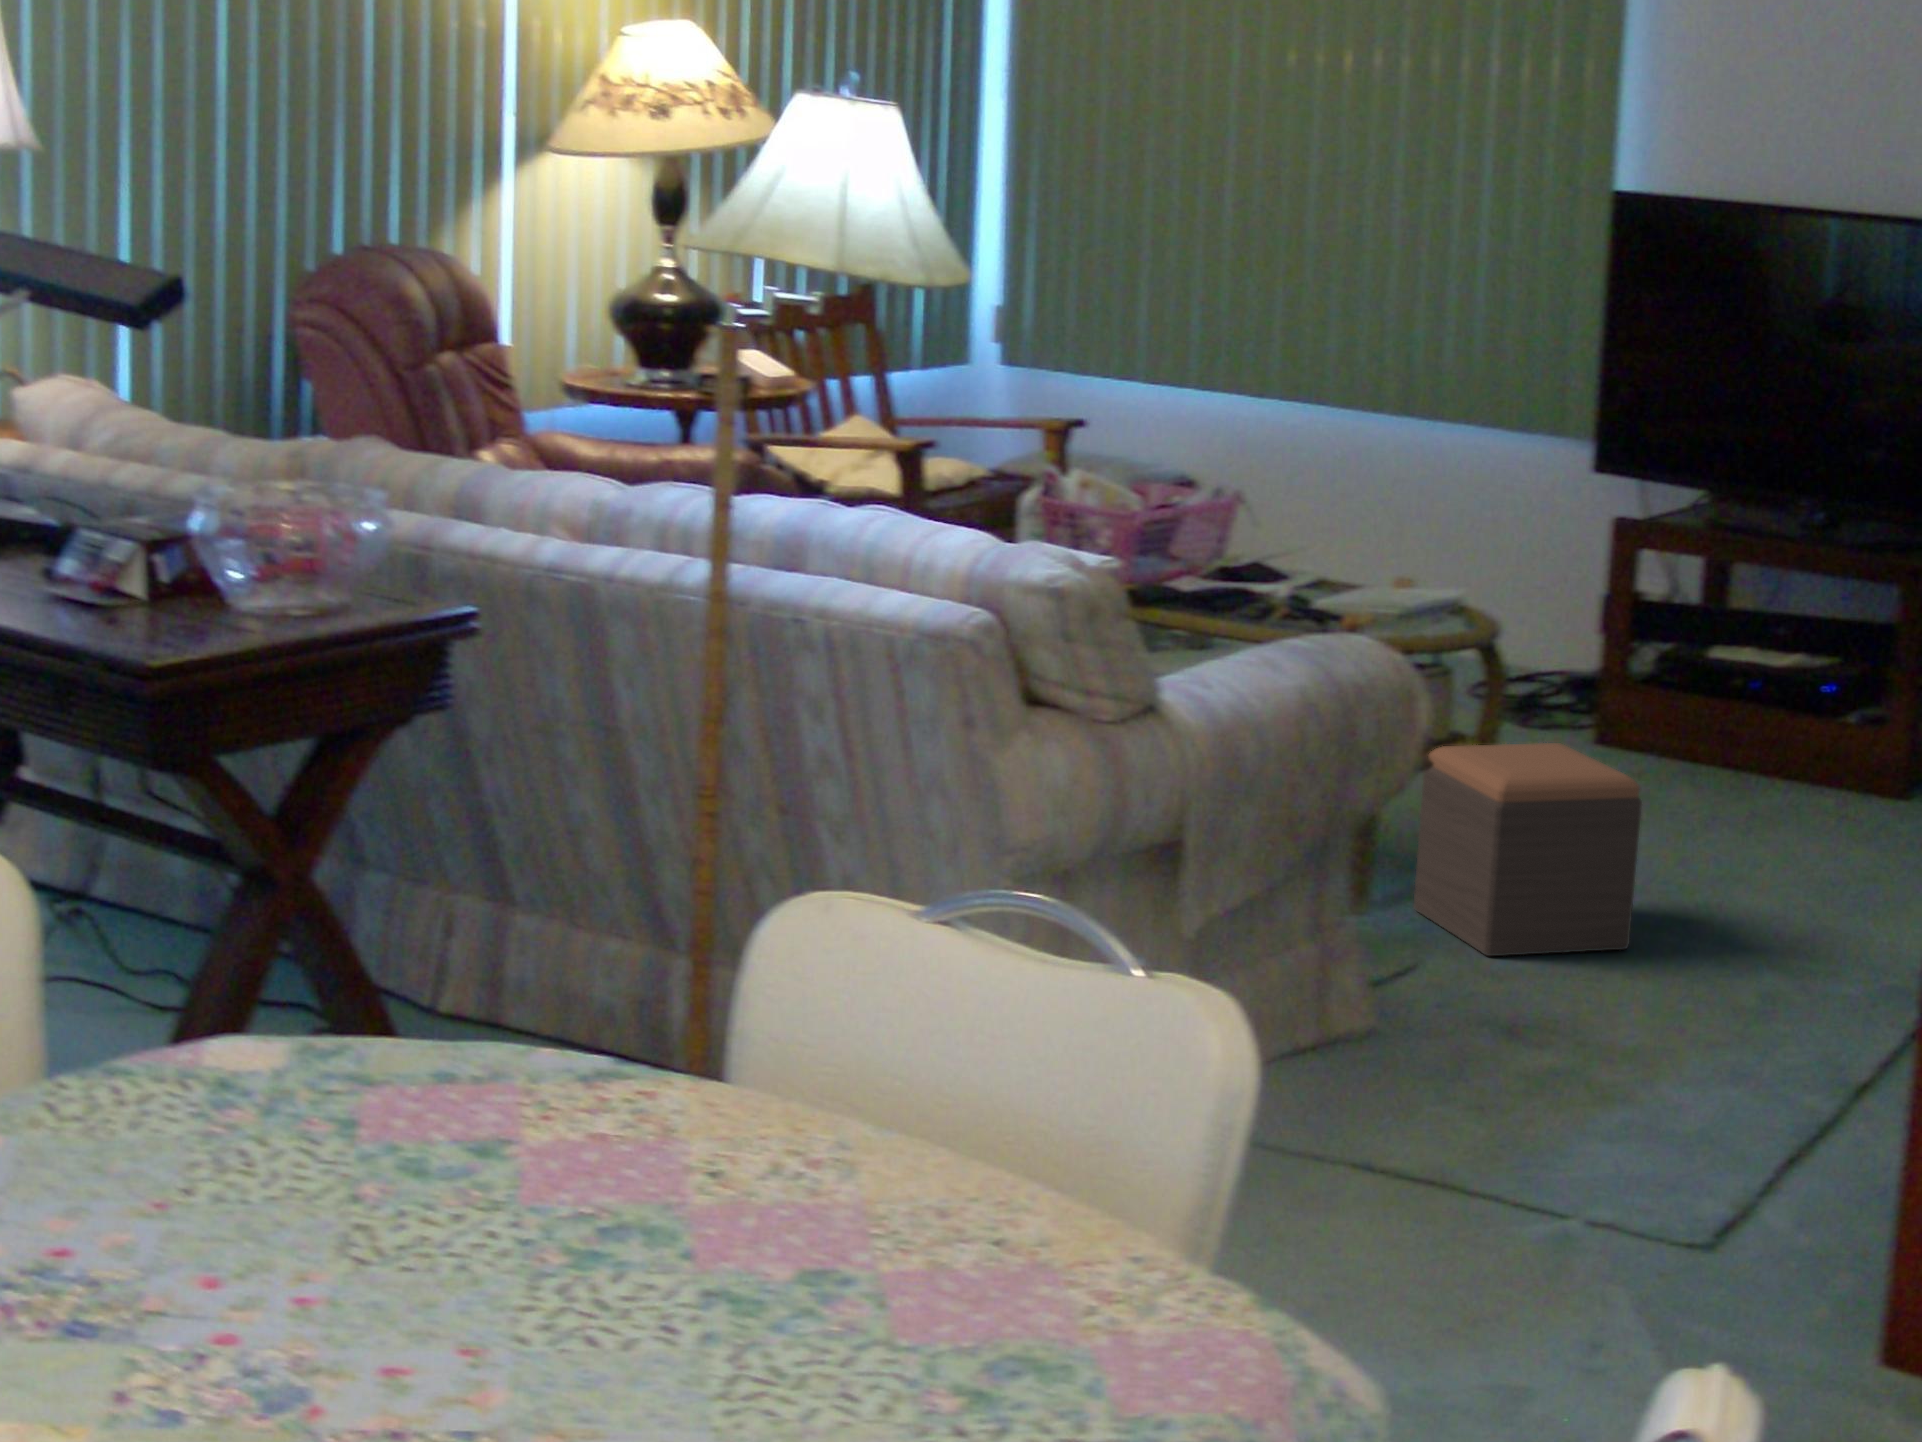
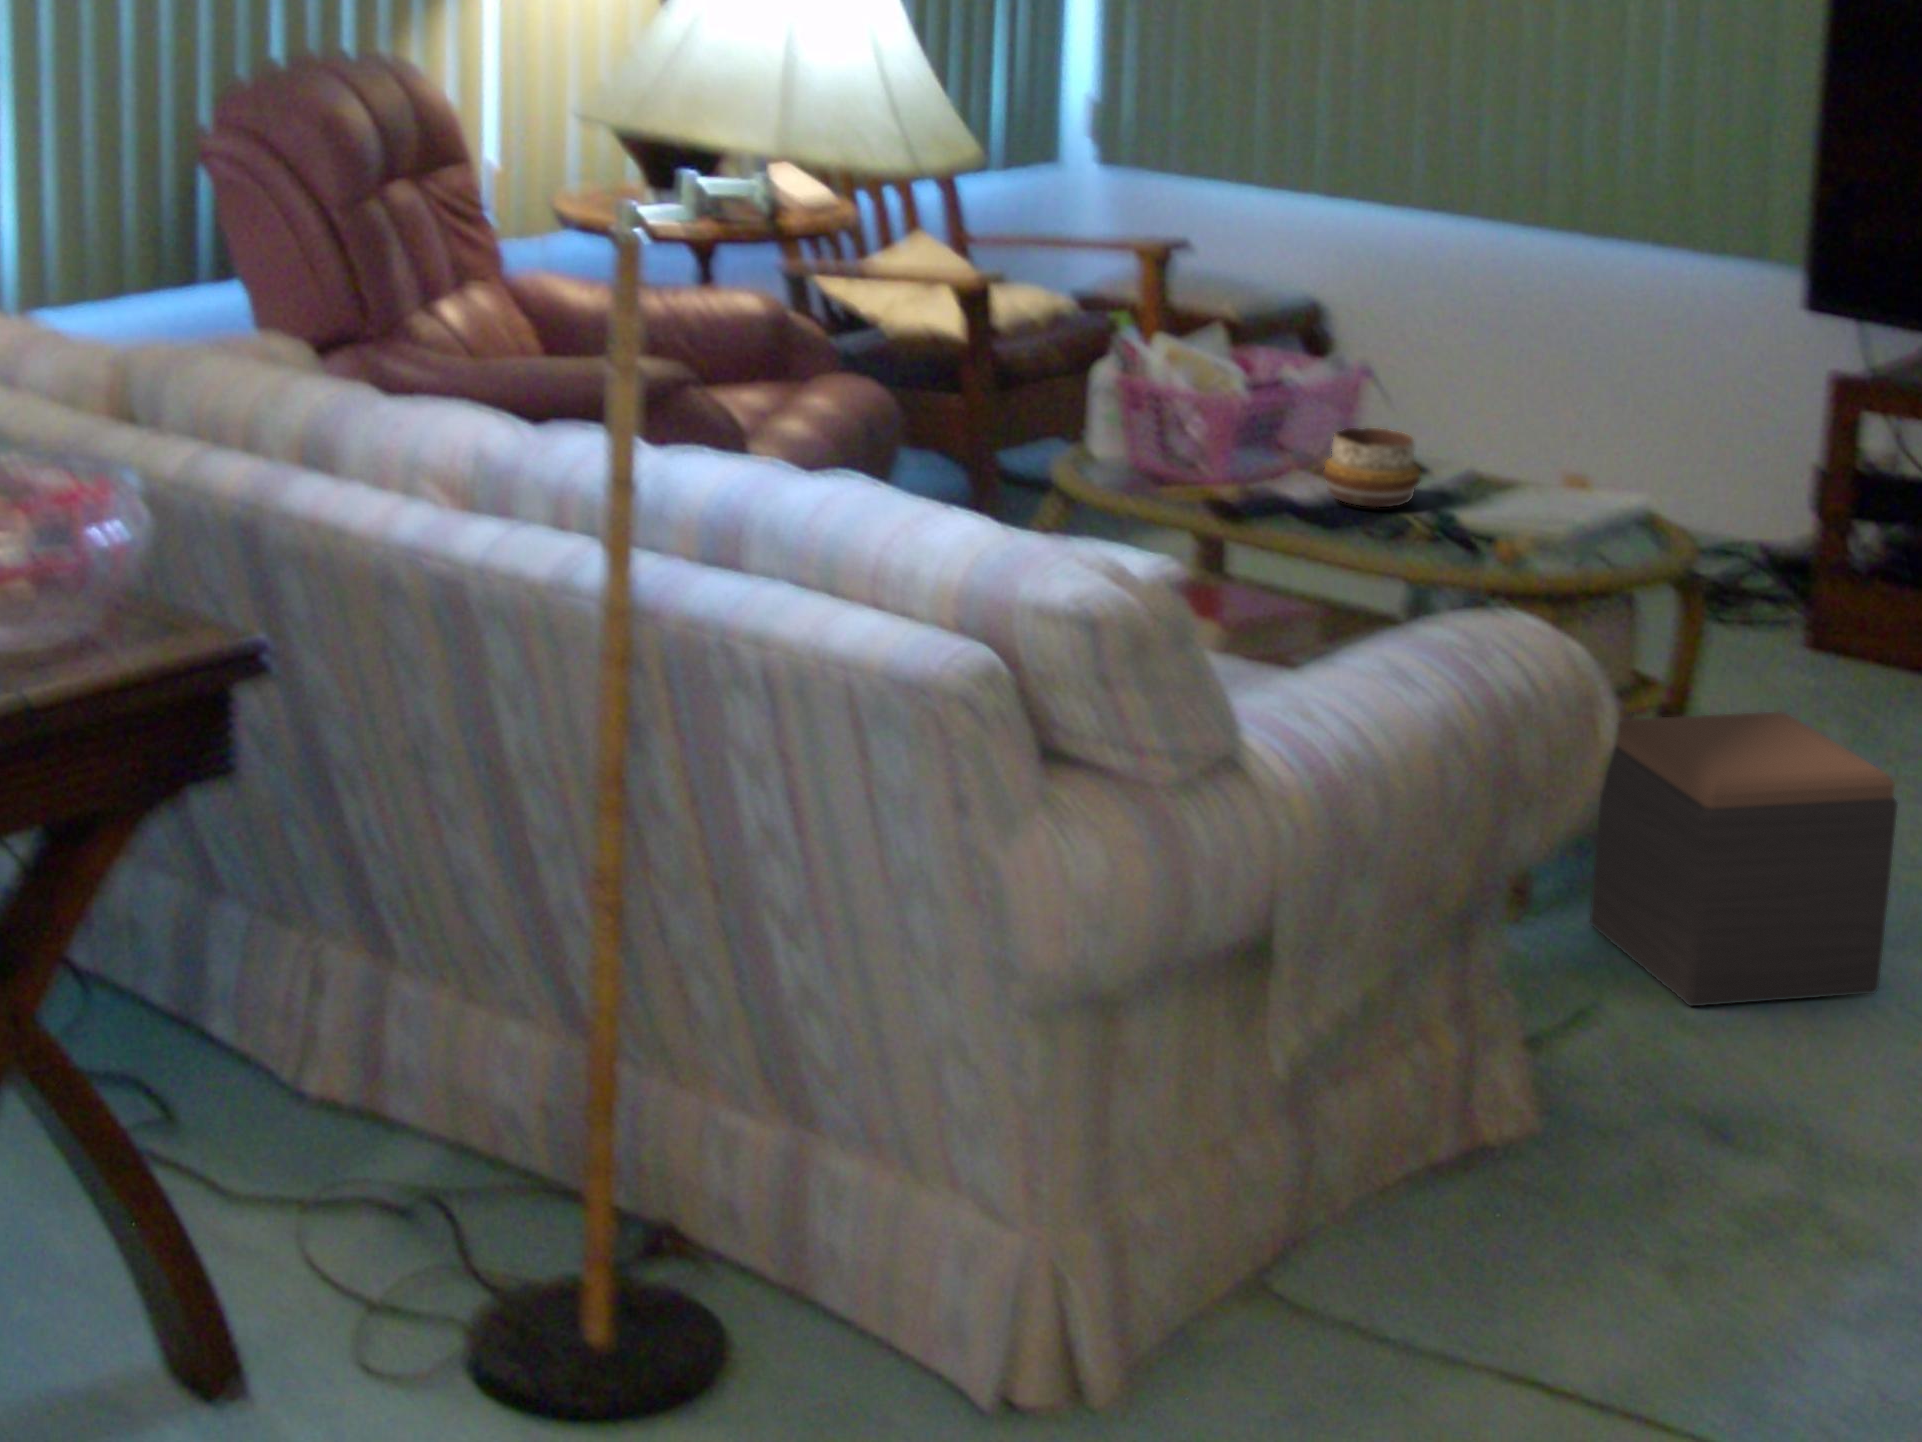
decorative bowl: none [1208,533,1284,592] -> present [1323,428,1421,507]

